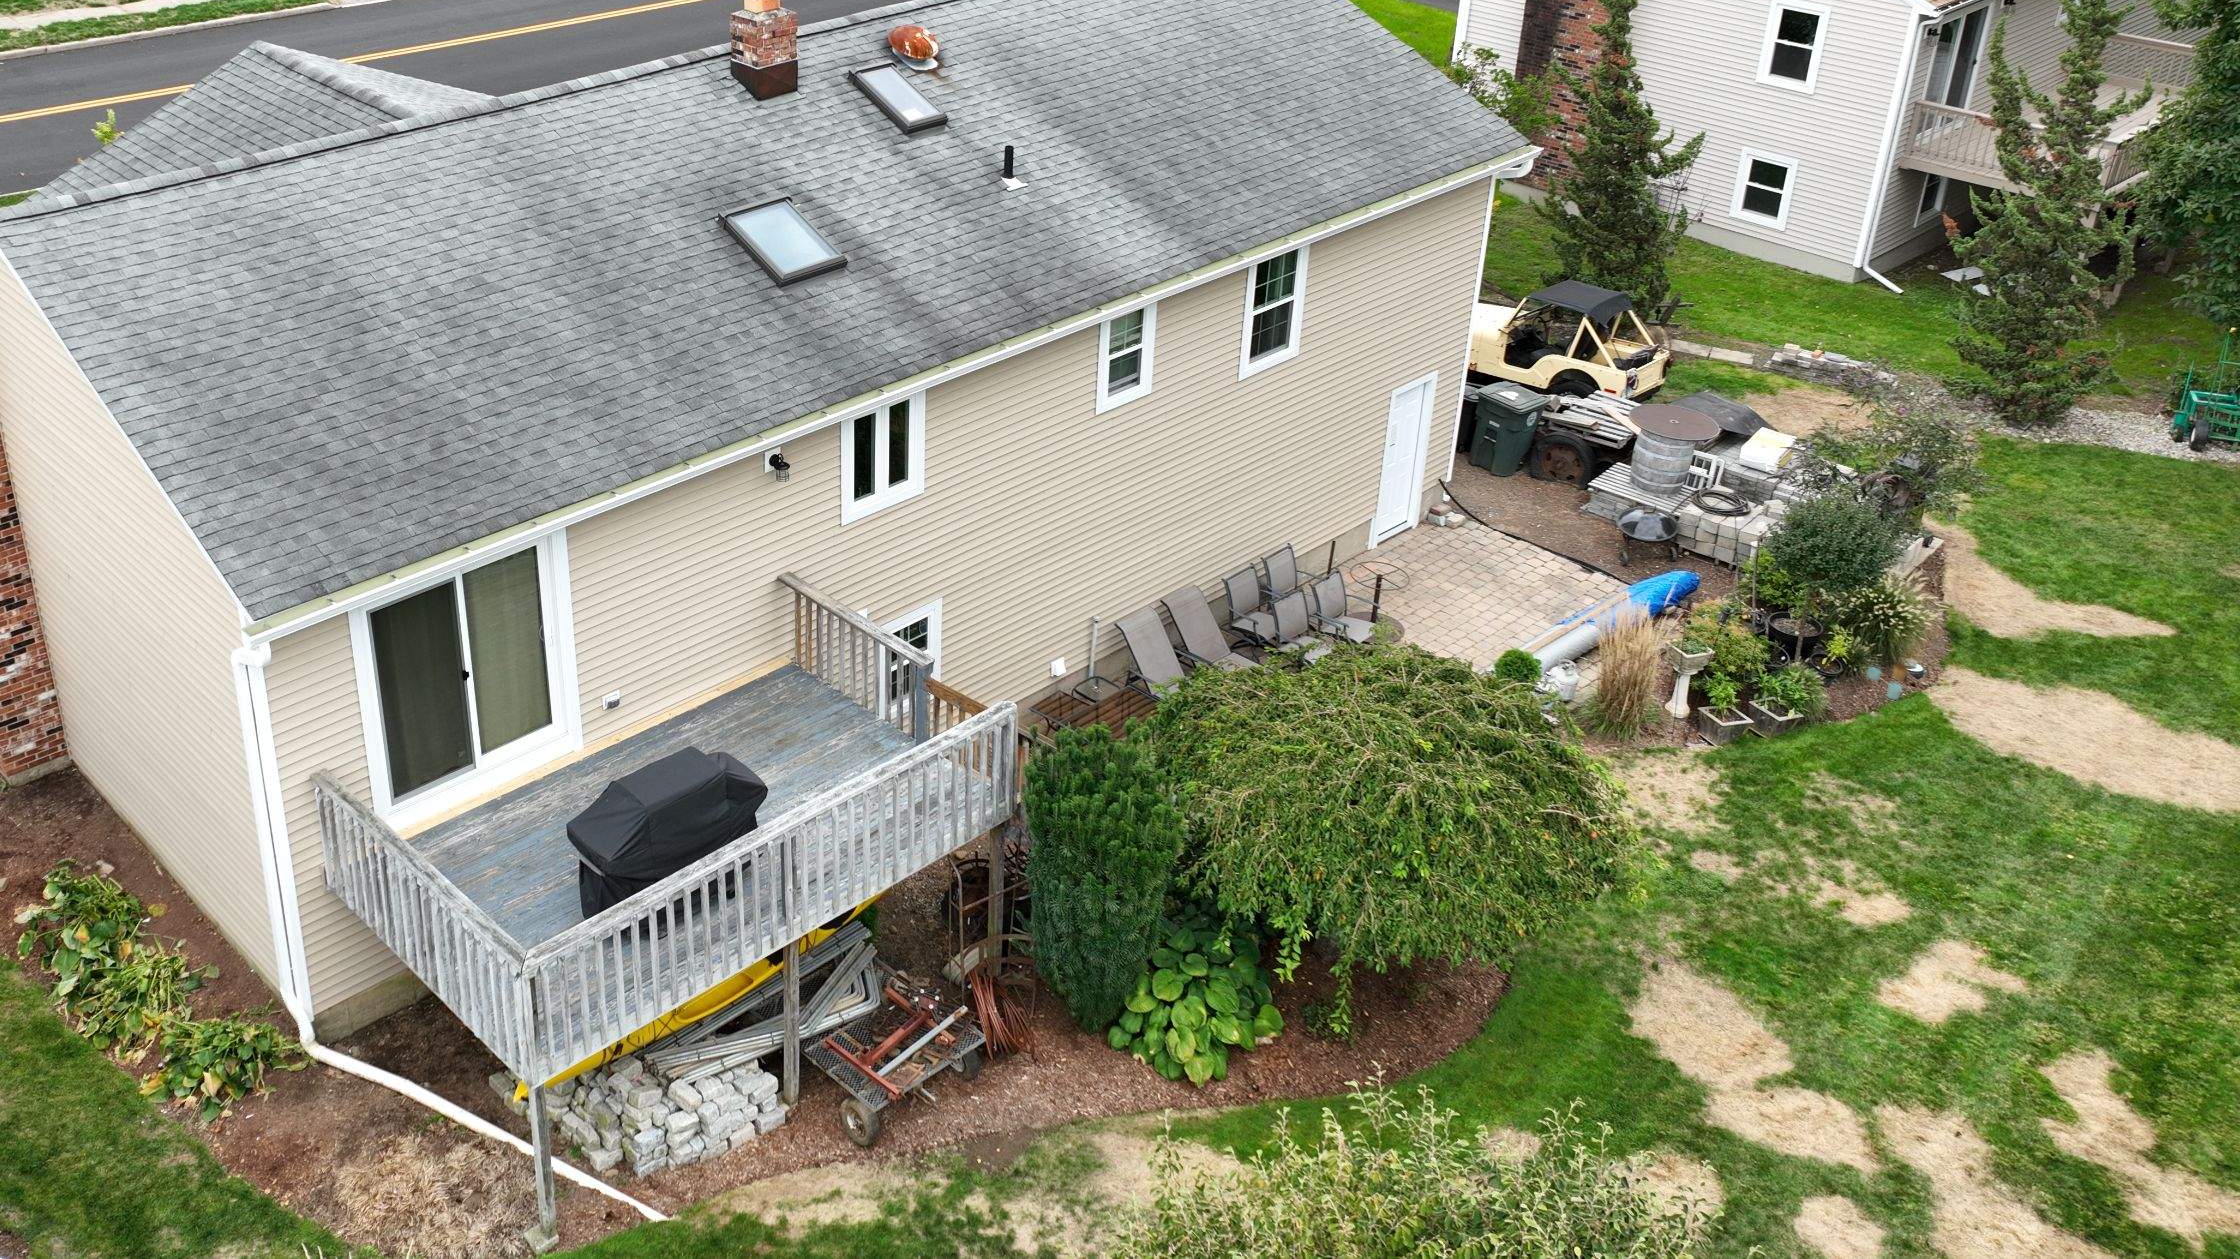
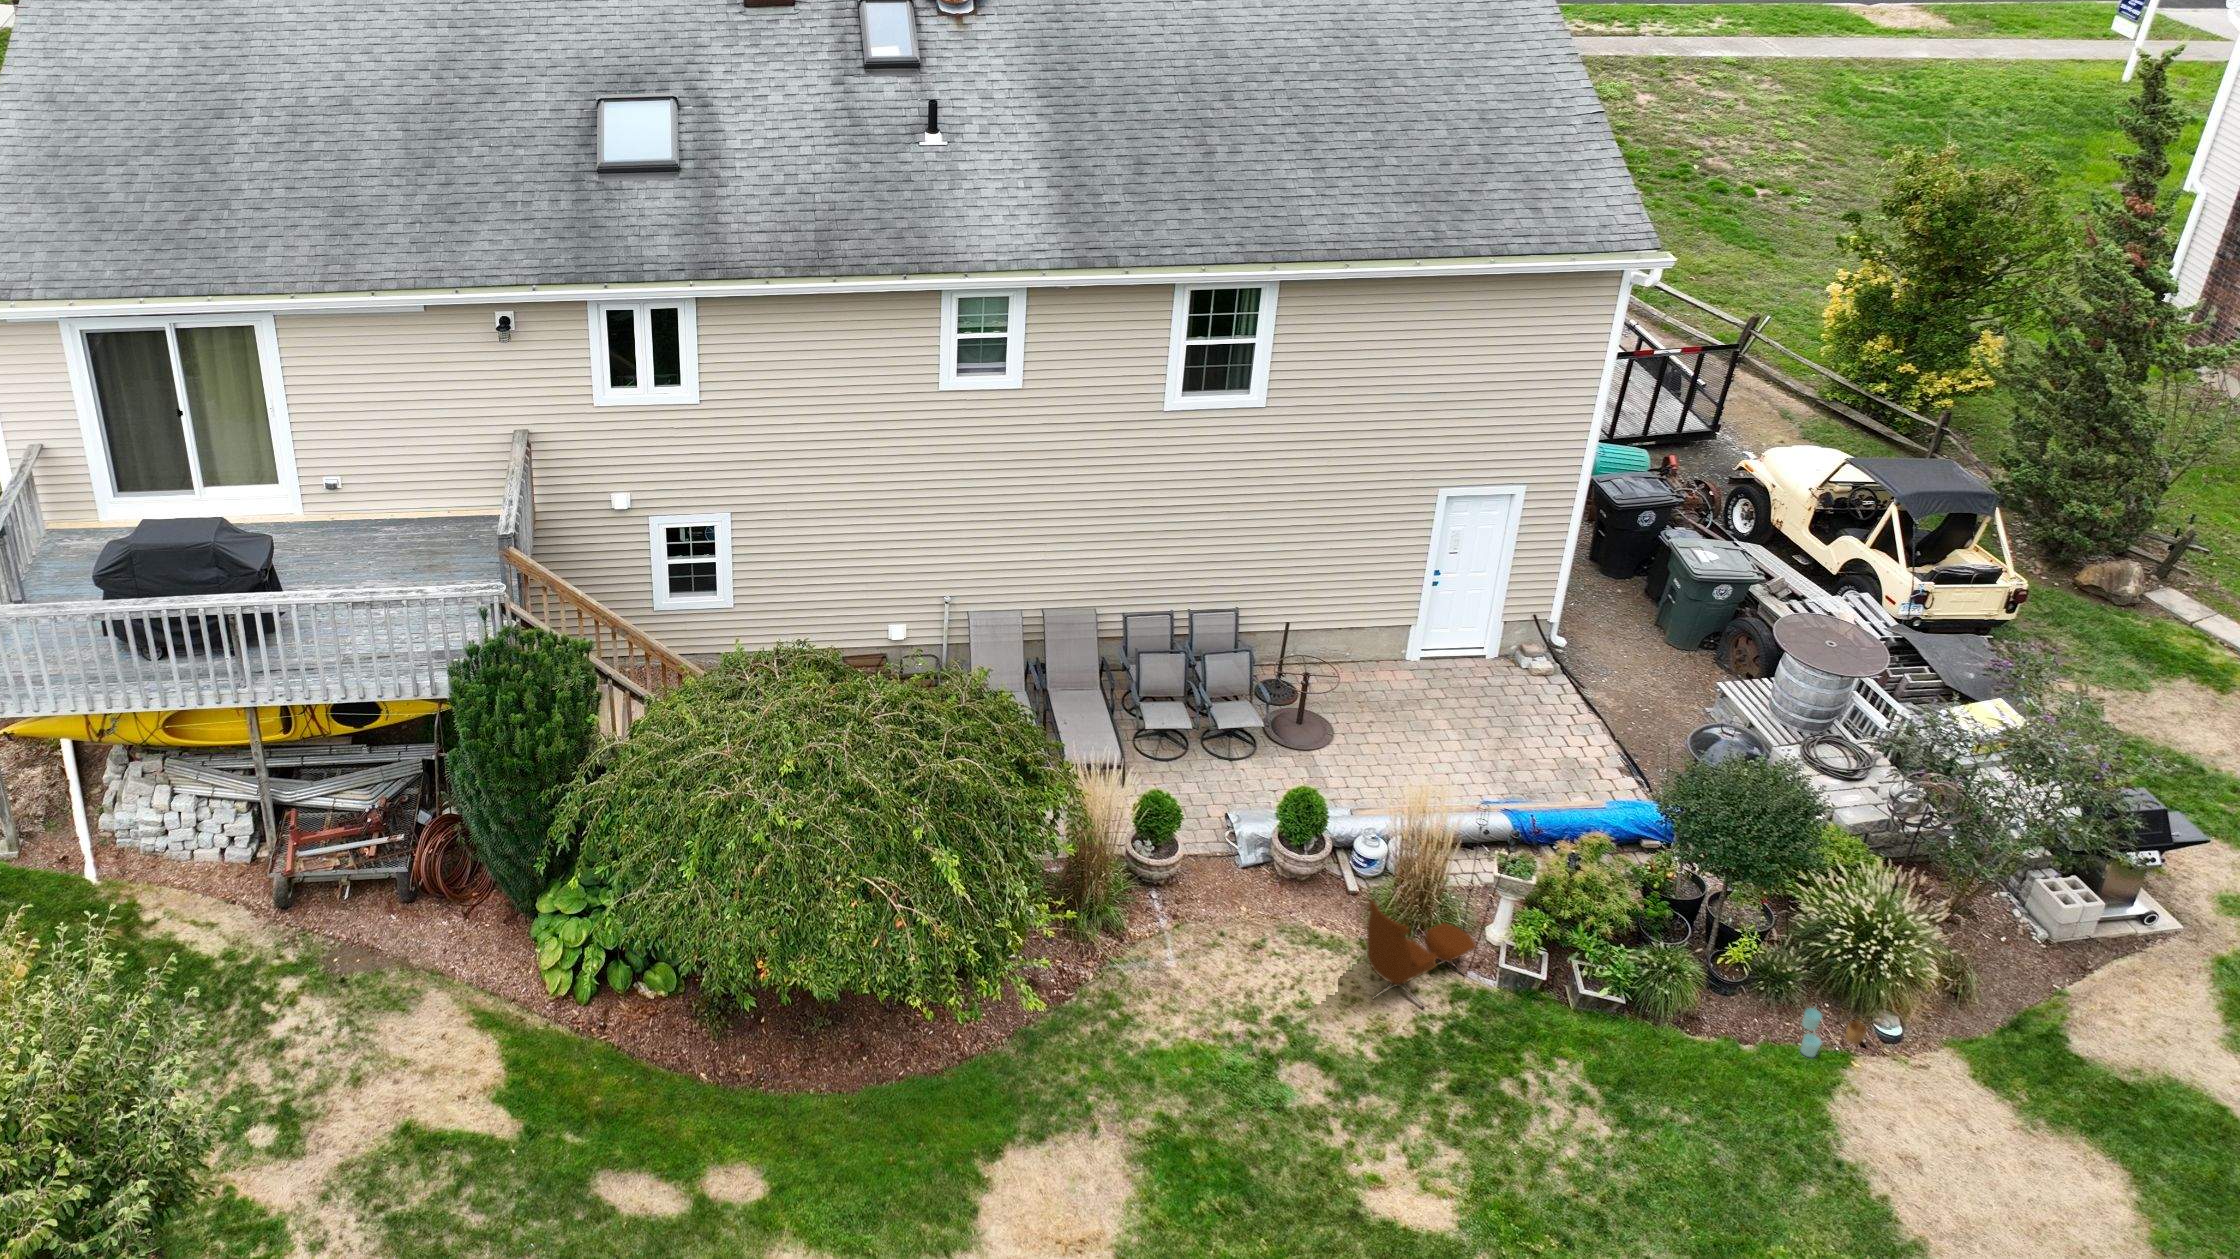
lounge chair: none [1640,700,1715,785] -> present [1367,899,1476,1007]

